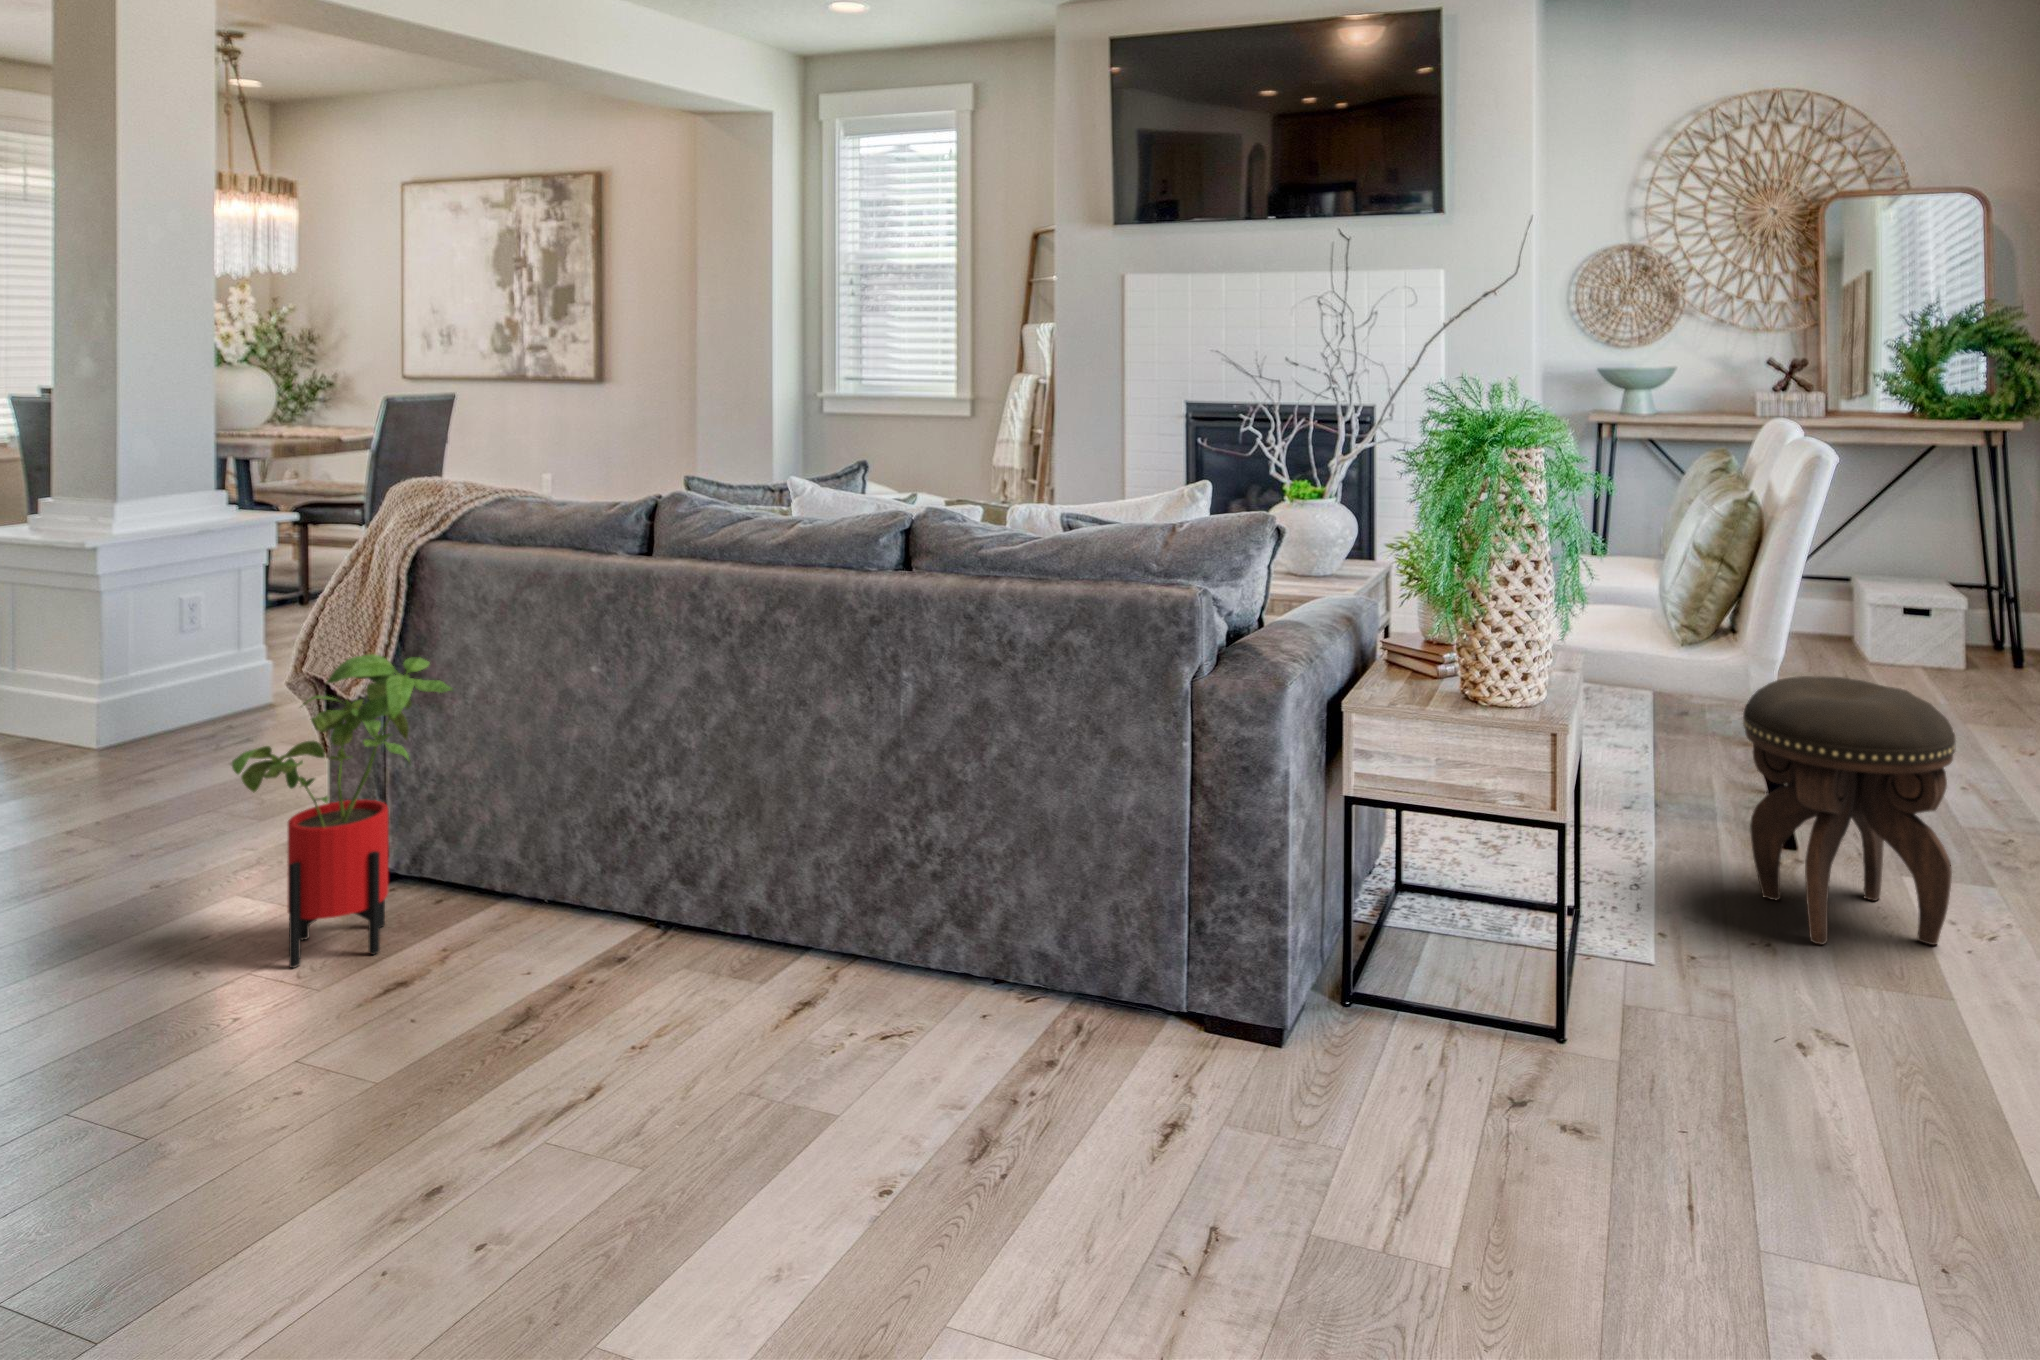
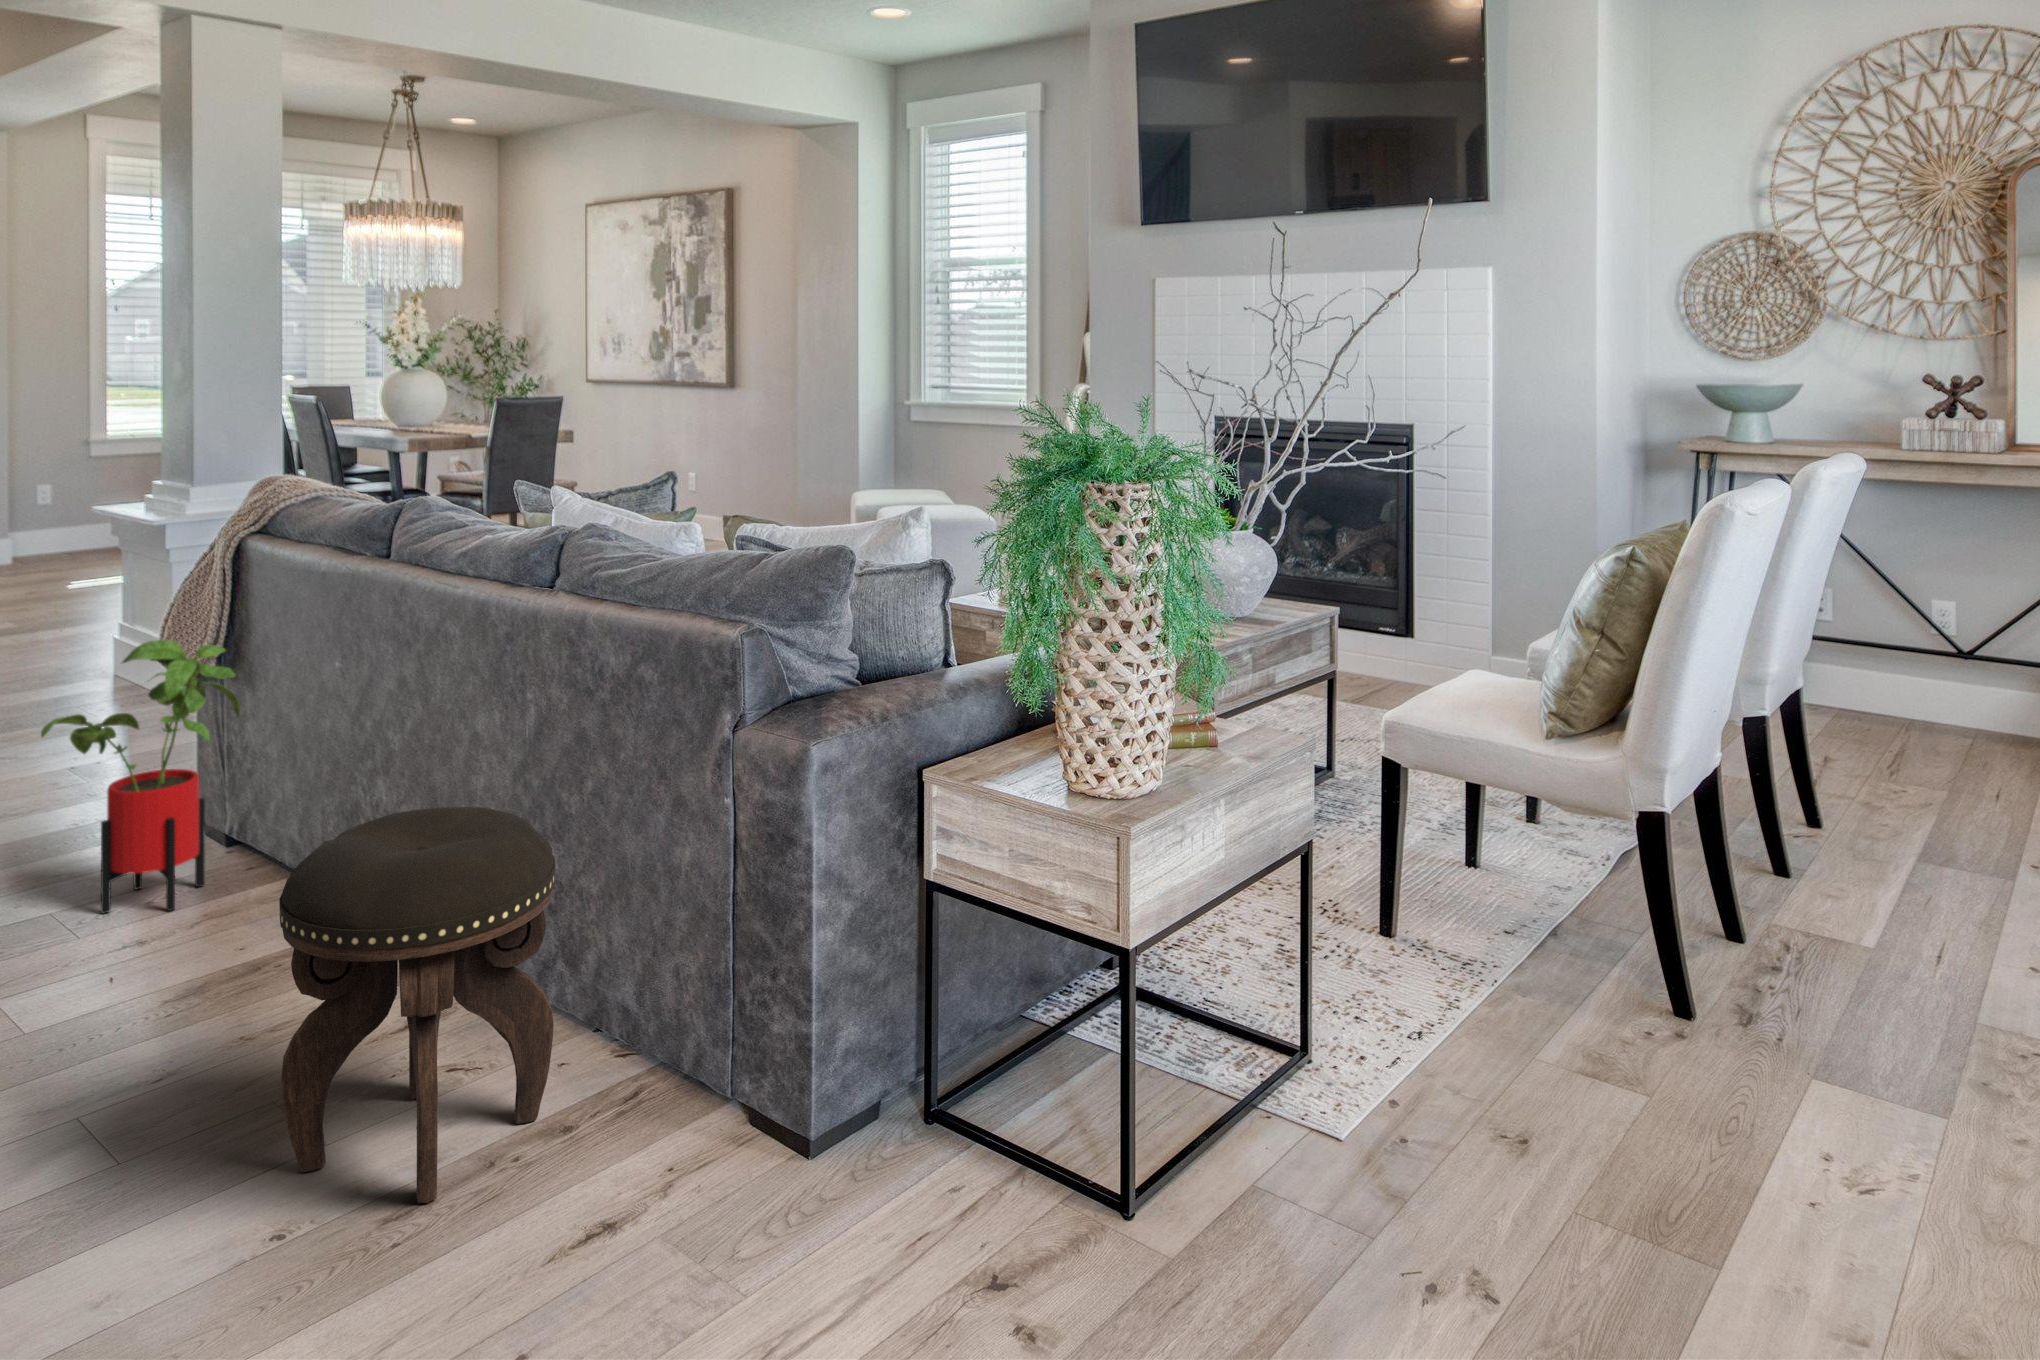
footstool: present [1743,676,1956,945] -> present [279,807,555,1203]

